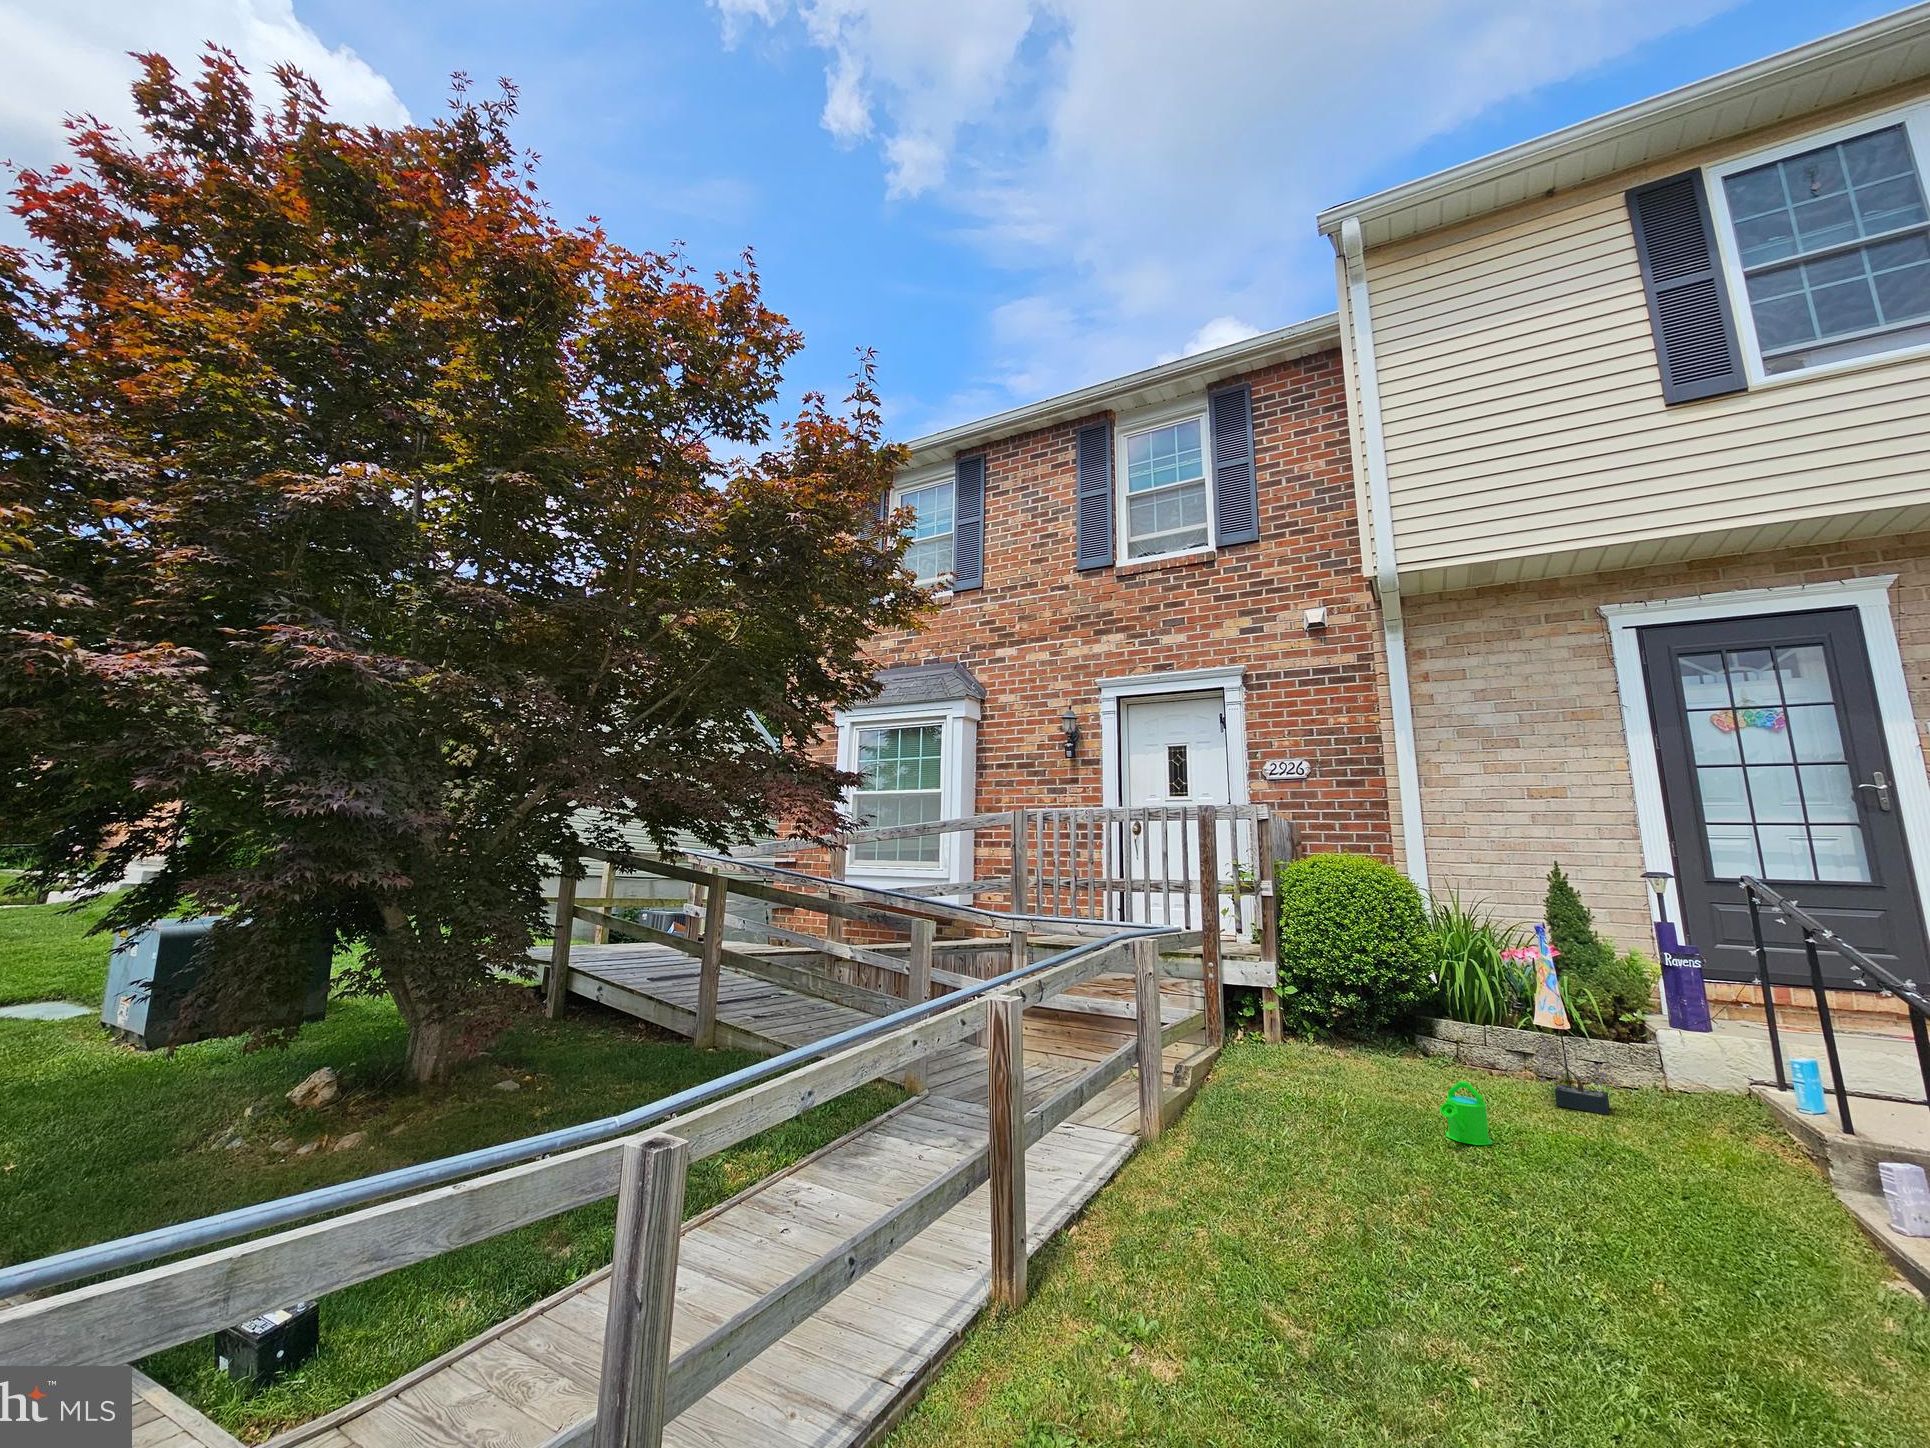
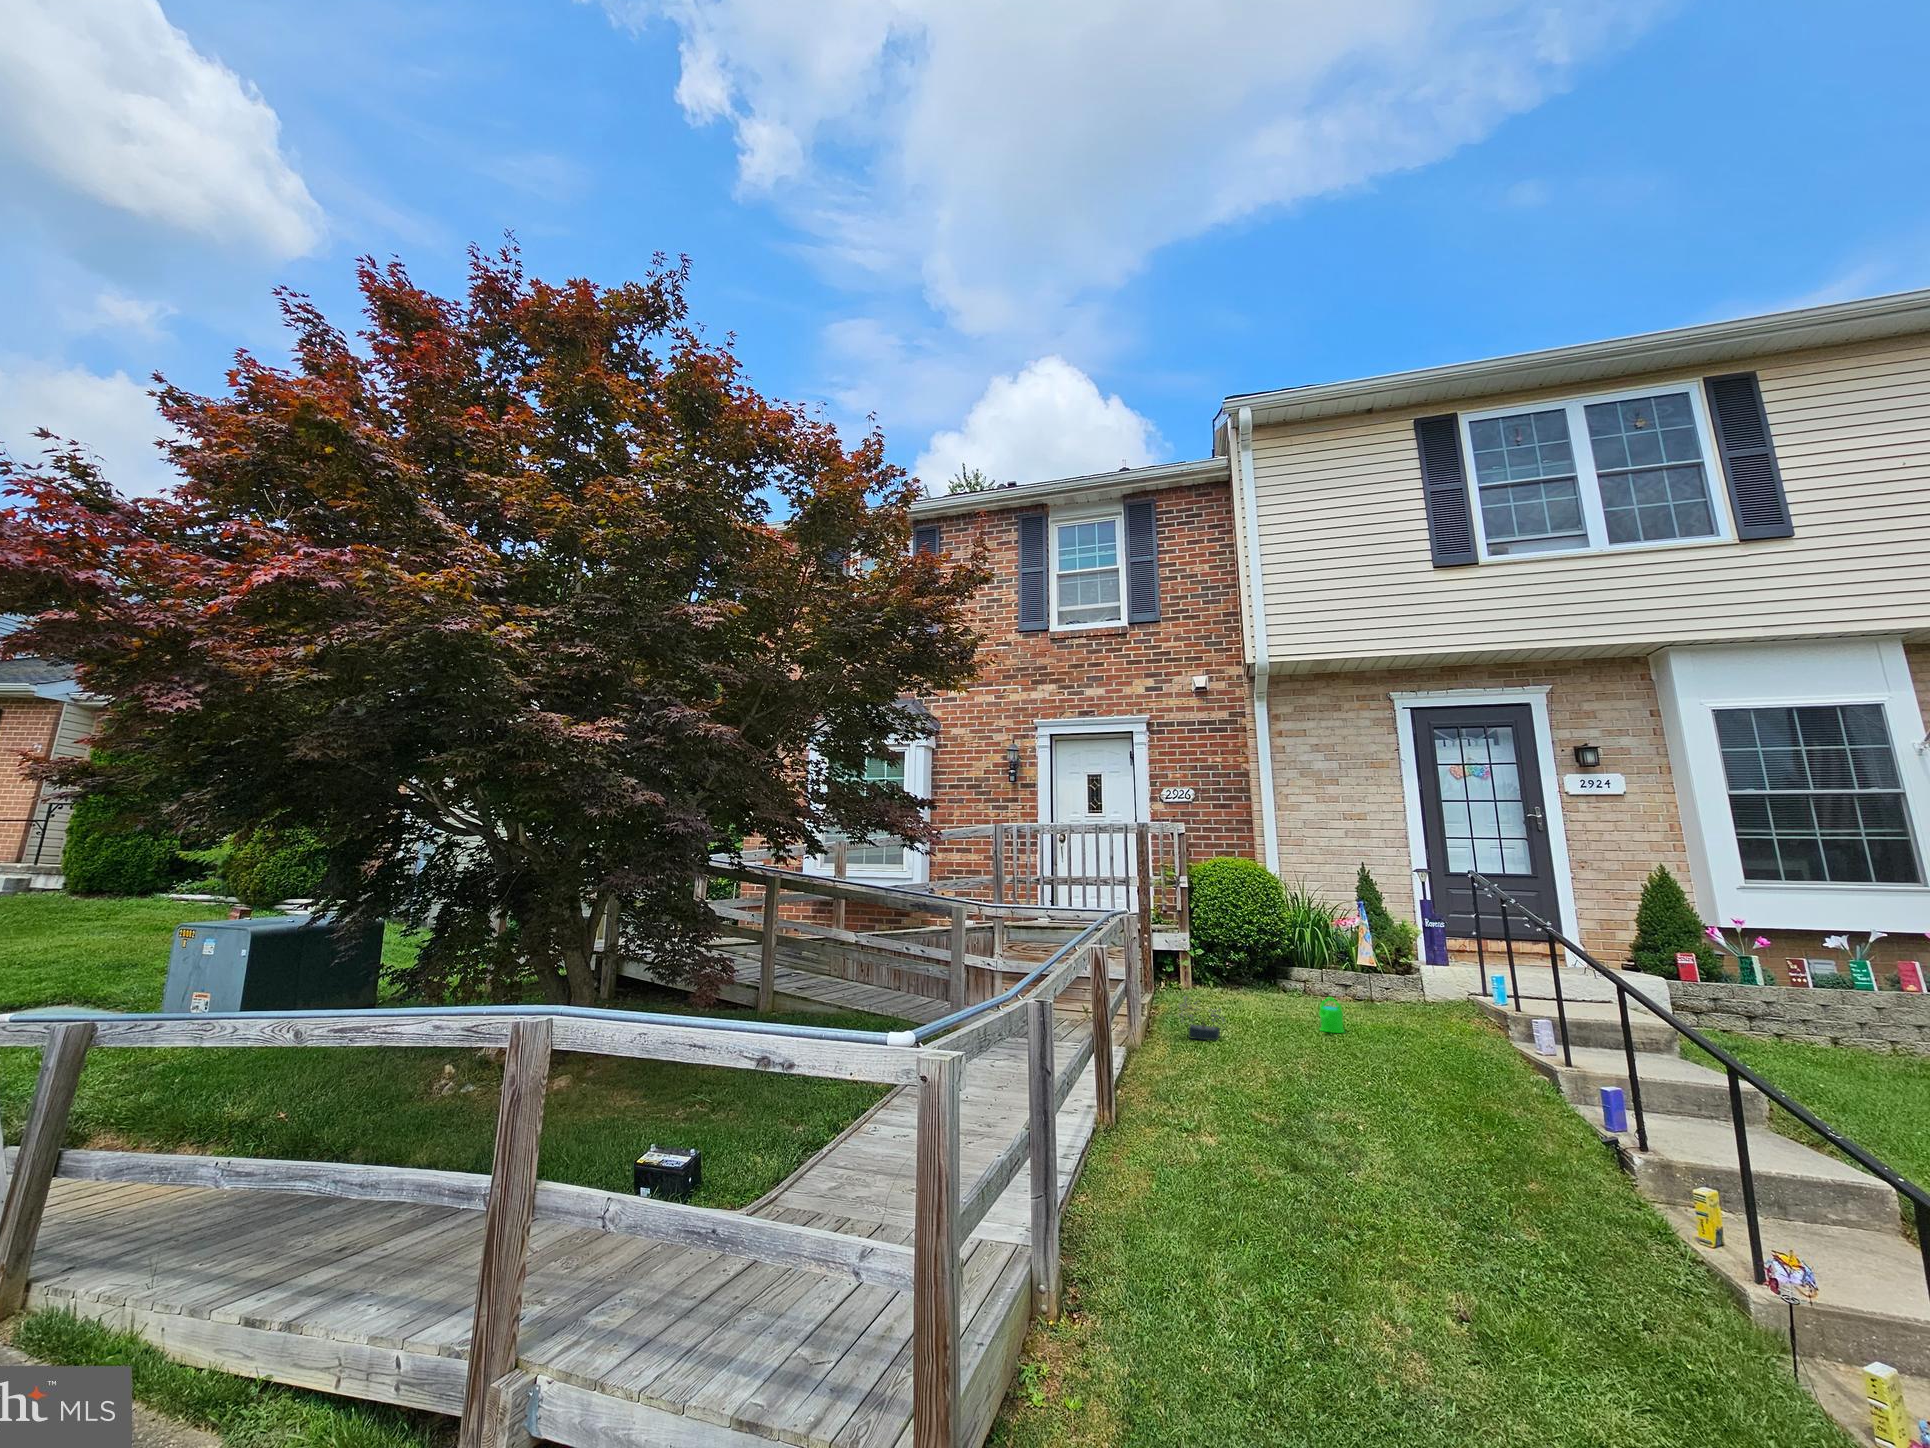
decorative plant: present [1534,1042,1620,1115] -> present [1179,996,1223,1040]

